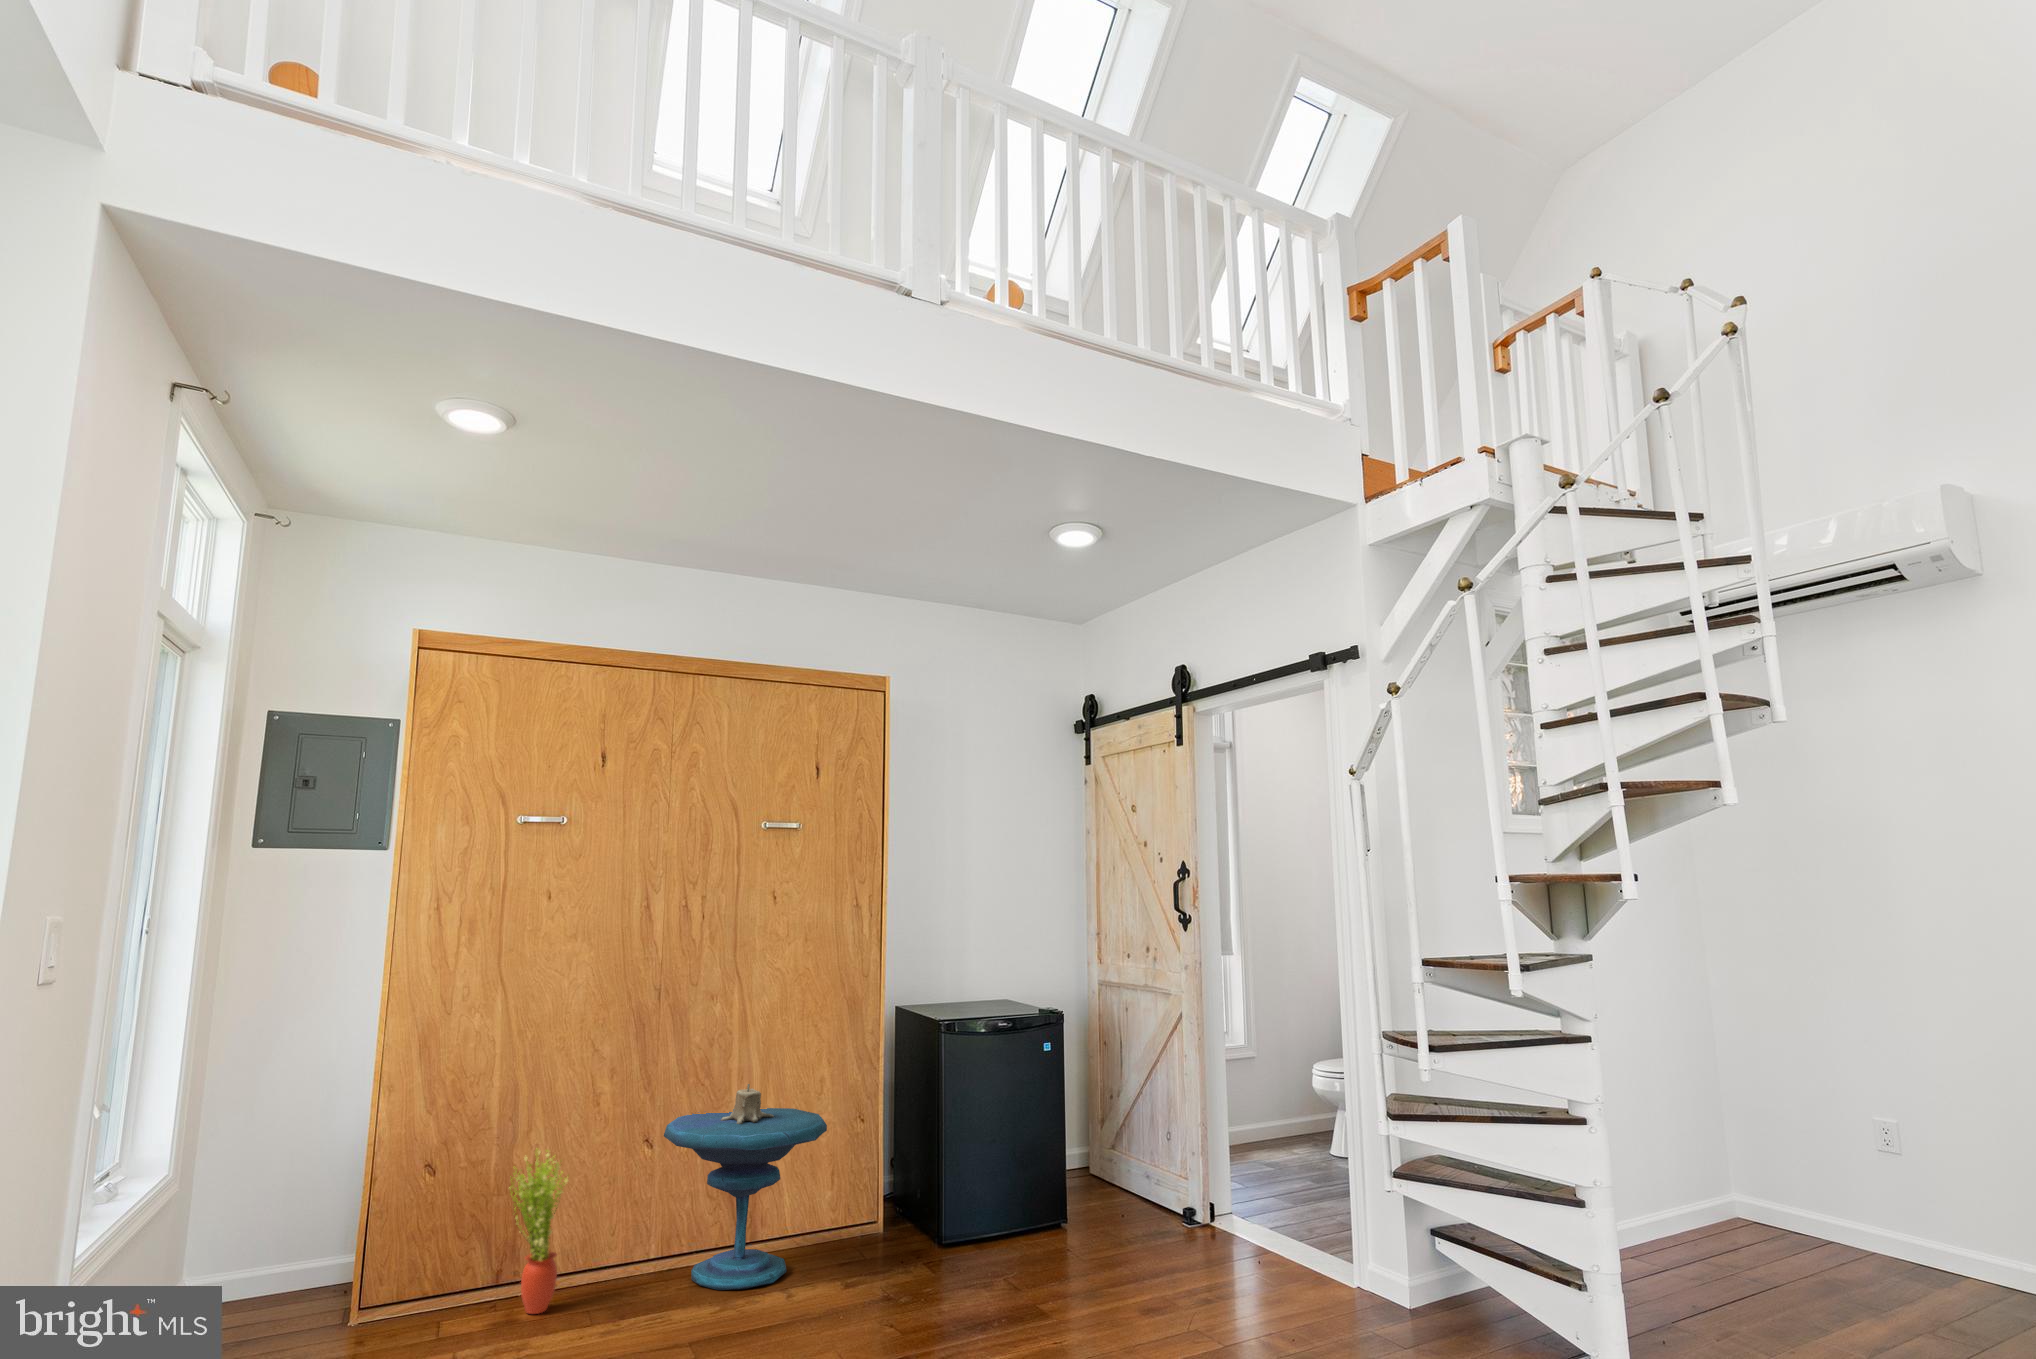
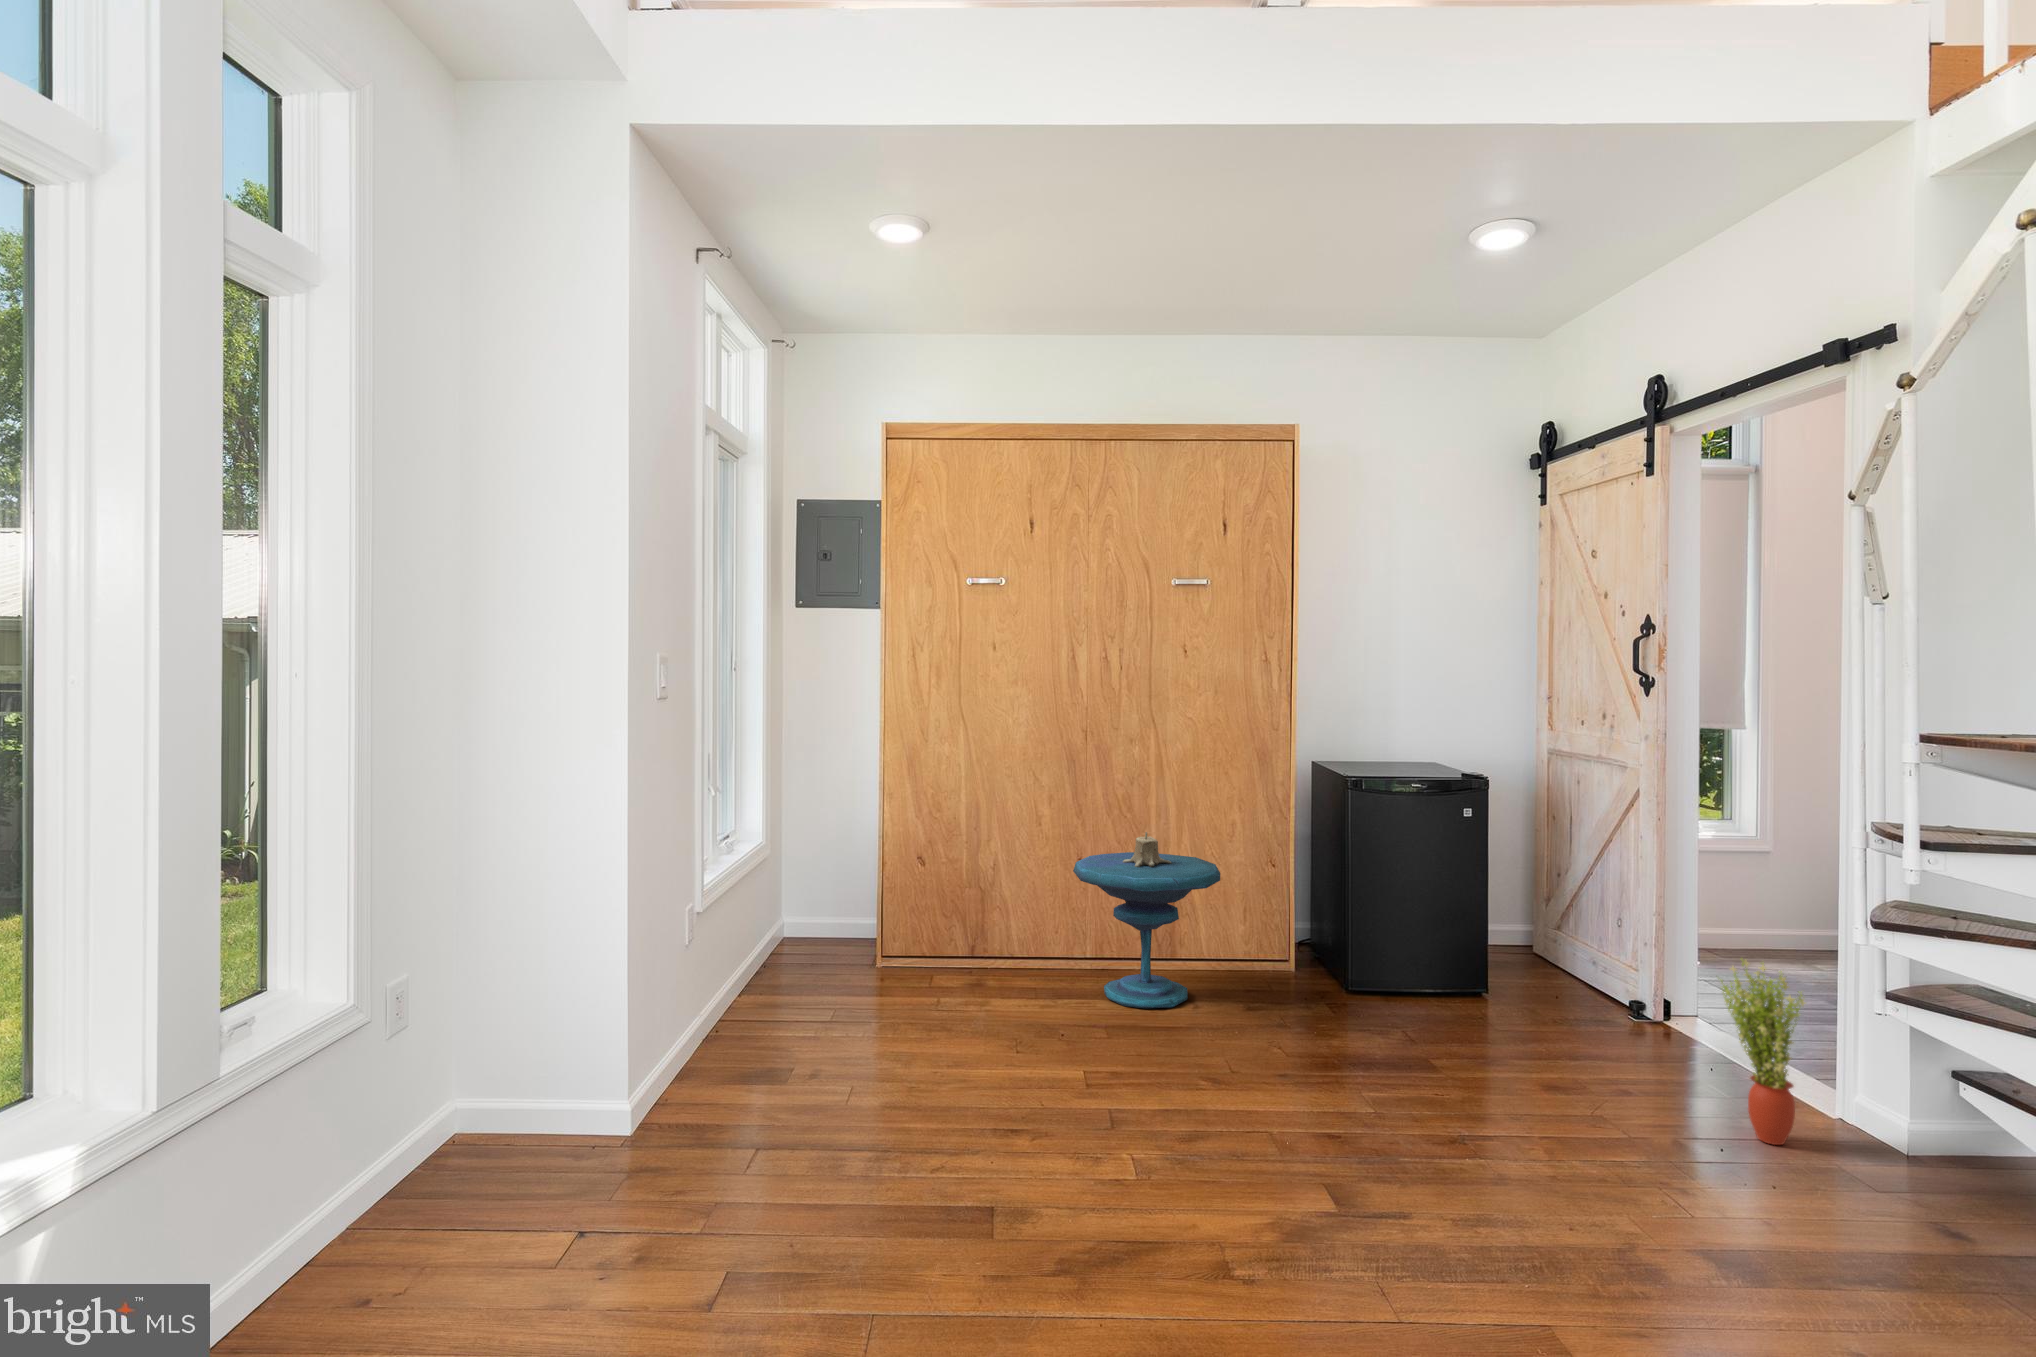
potted plant: present [510,1151,568,1314] -> present [1720,960,1805,1145]

